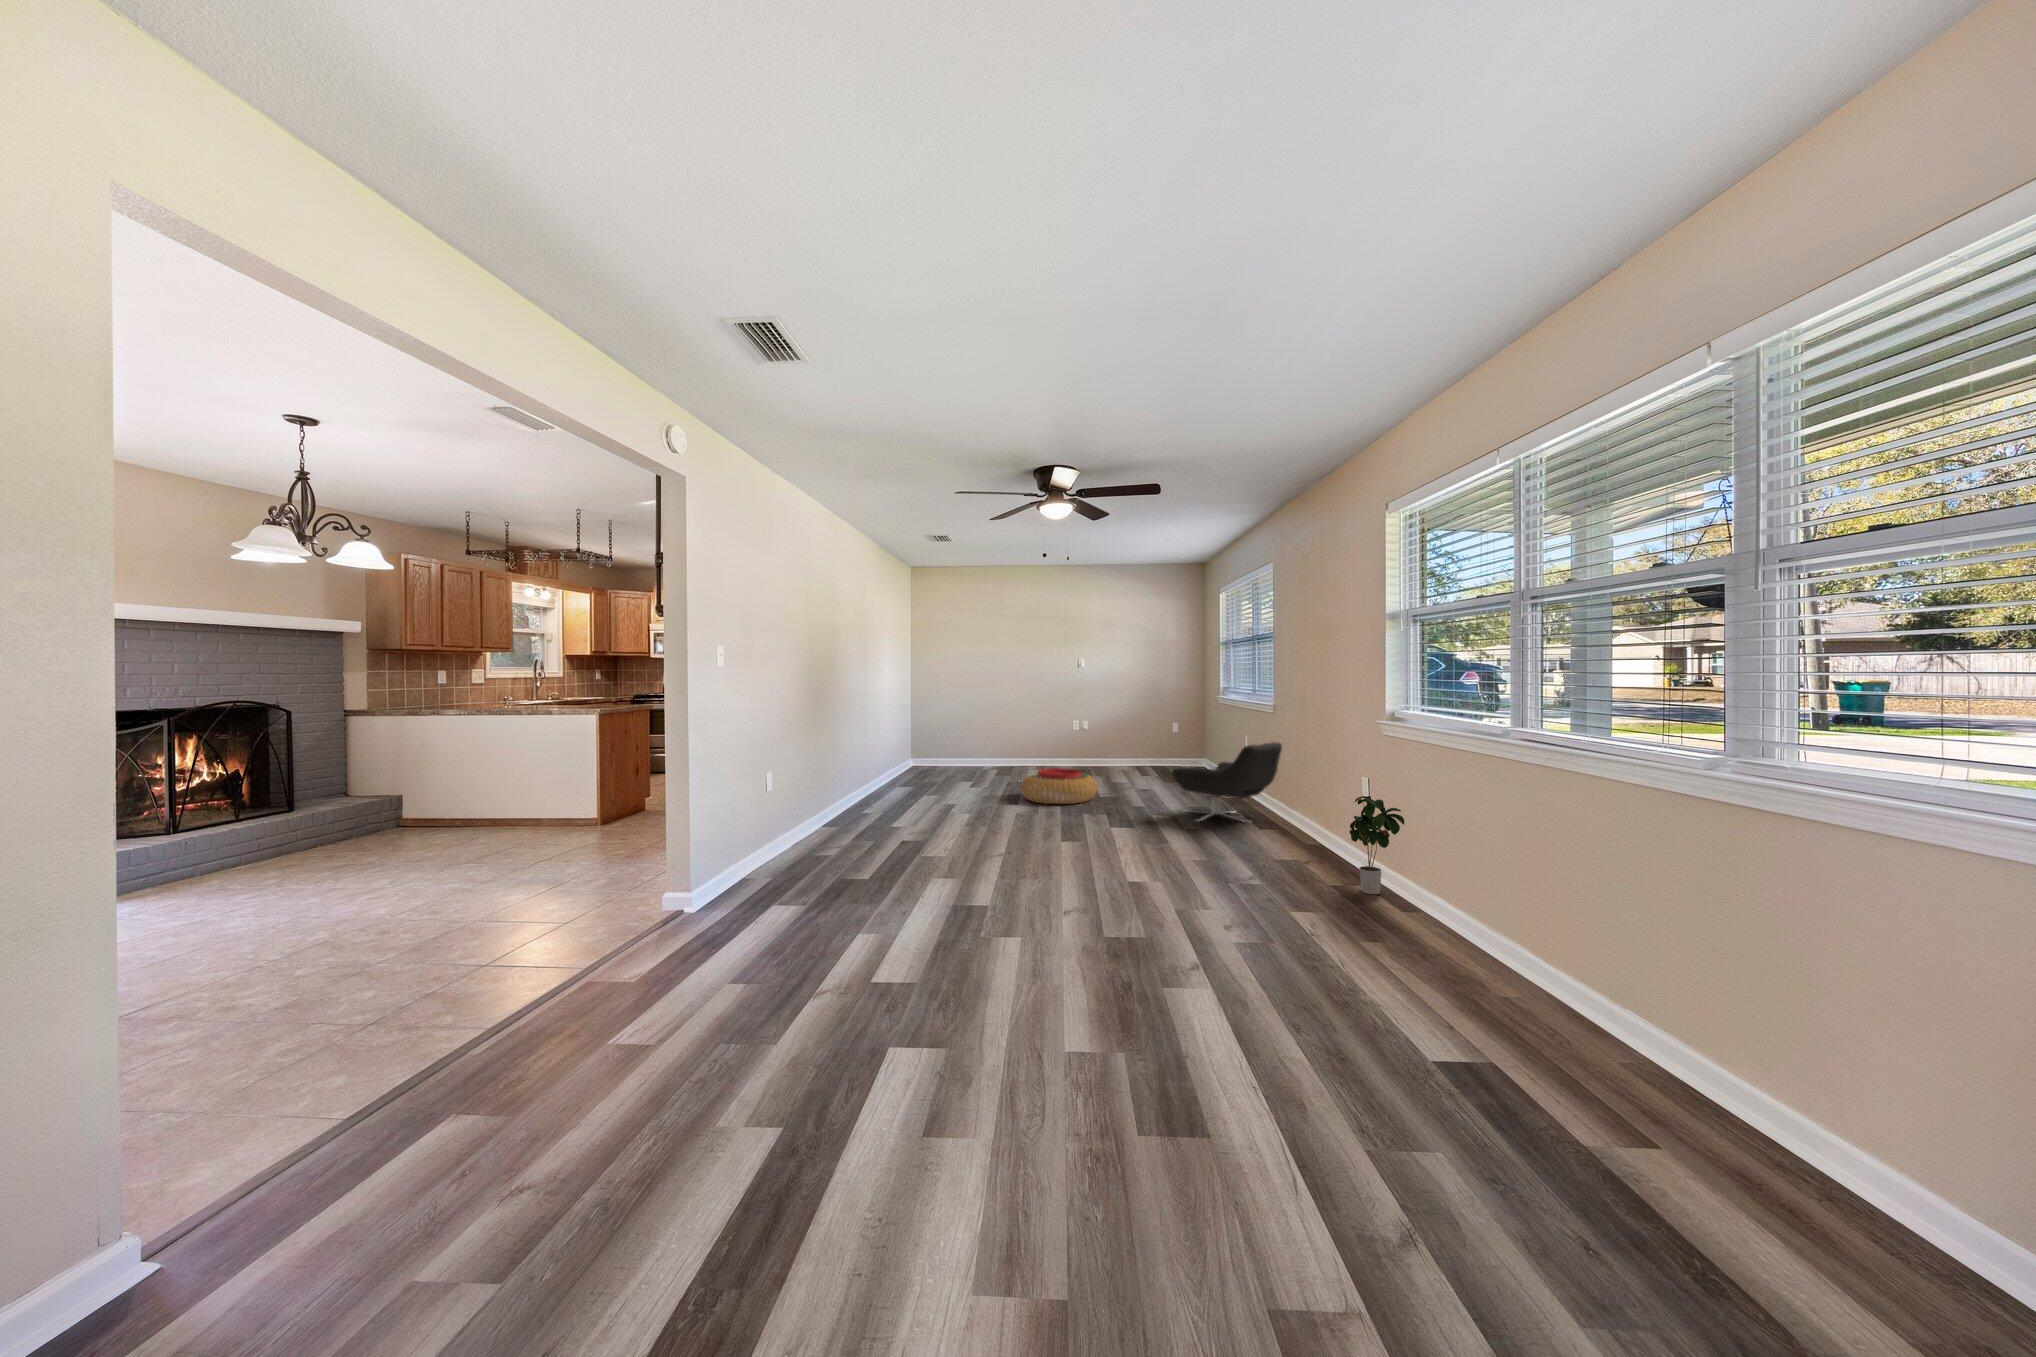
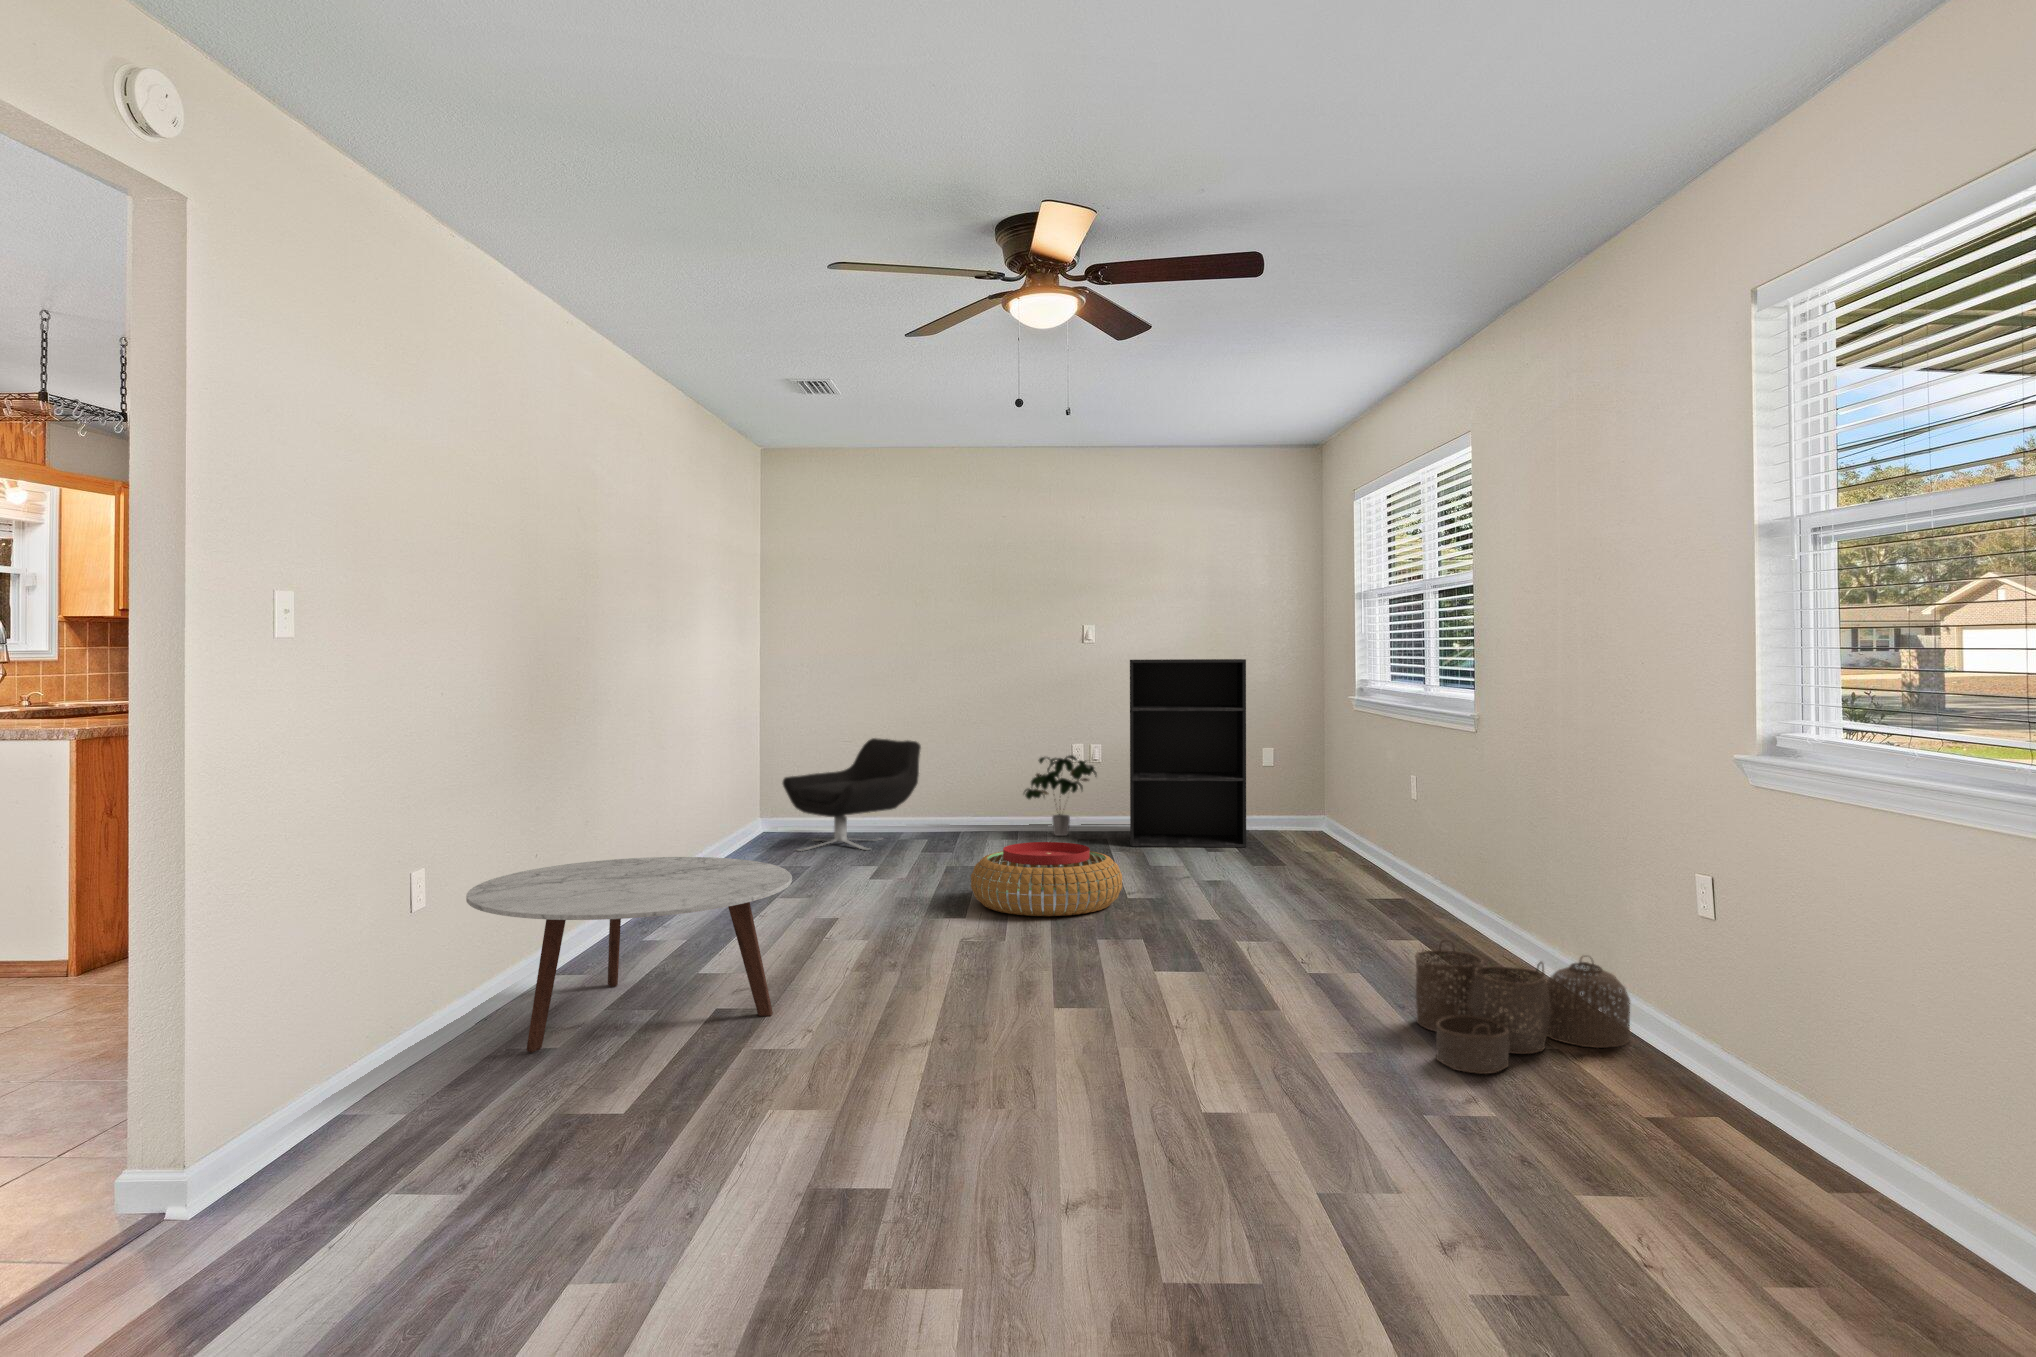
bookshelf: none [1103,677,1163,774] -> present [1130,659,1246,847]
lounge chair: present [1172,742,1282,821] -> present [783,738,921,851]
coffee table: none [789,771,938,857] -> present [466,857,792,1053]
potted plant: present [1349,796,1404,894] -> present [1024,755,1097,836]
woven basket: none [1233,810,1335,869] -> present [1415,940,1630,1074]

